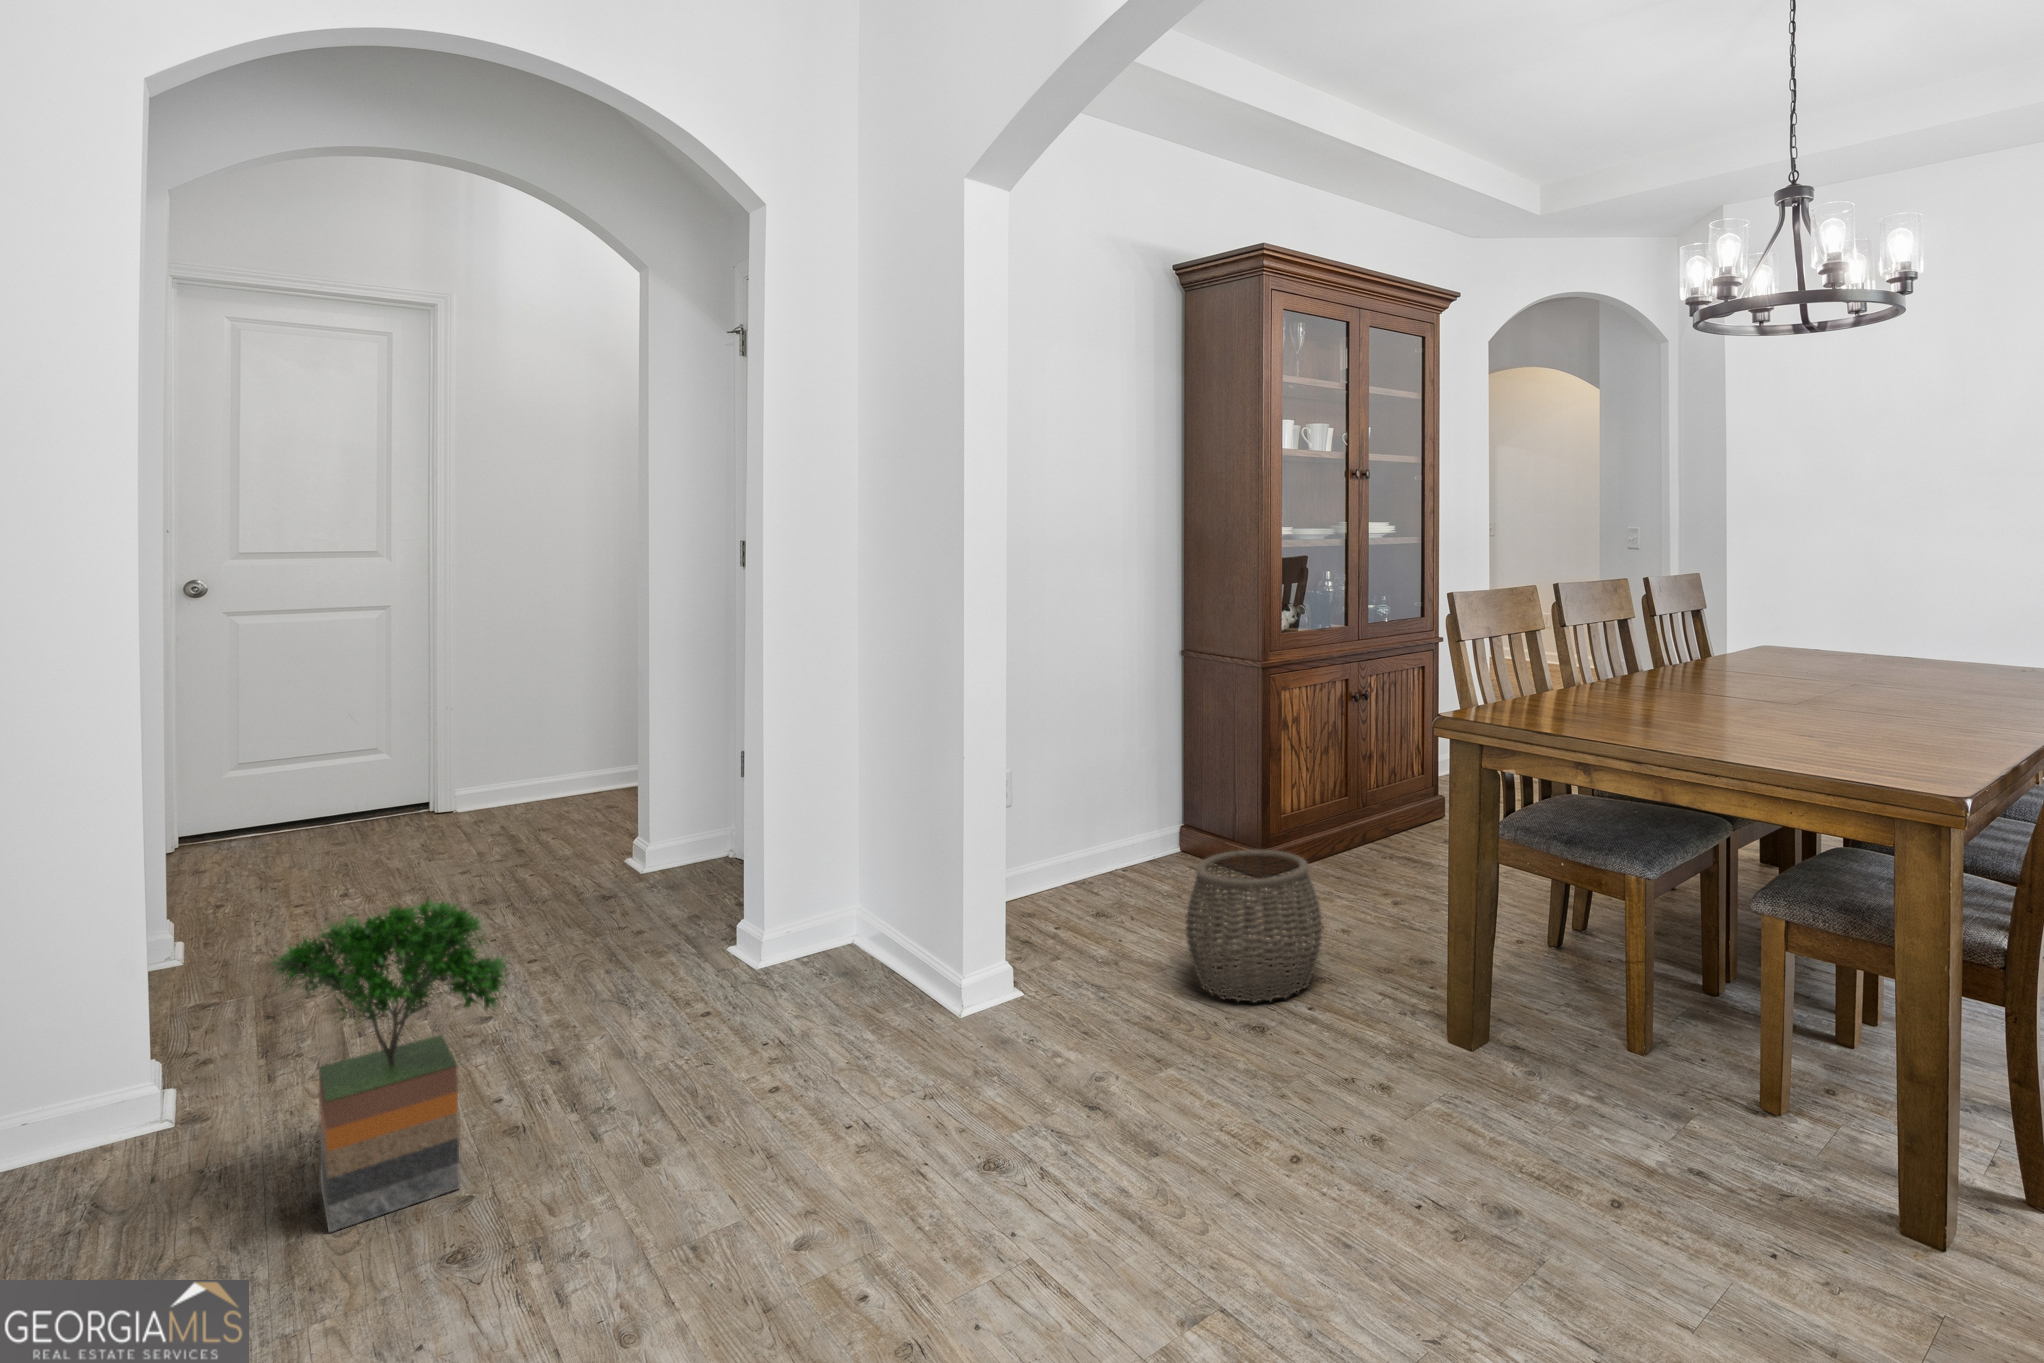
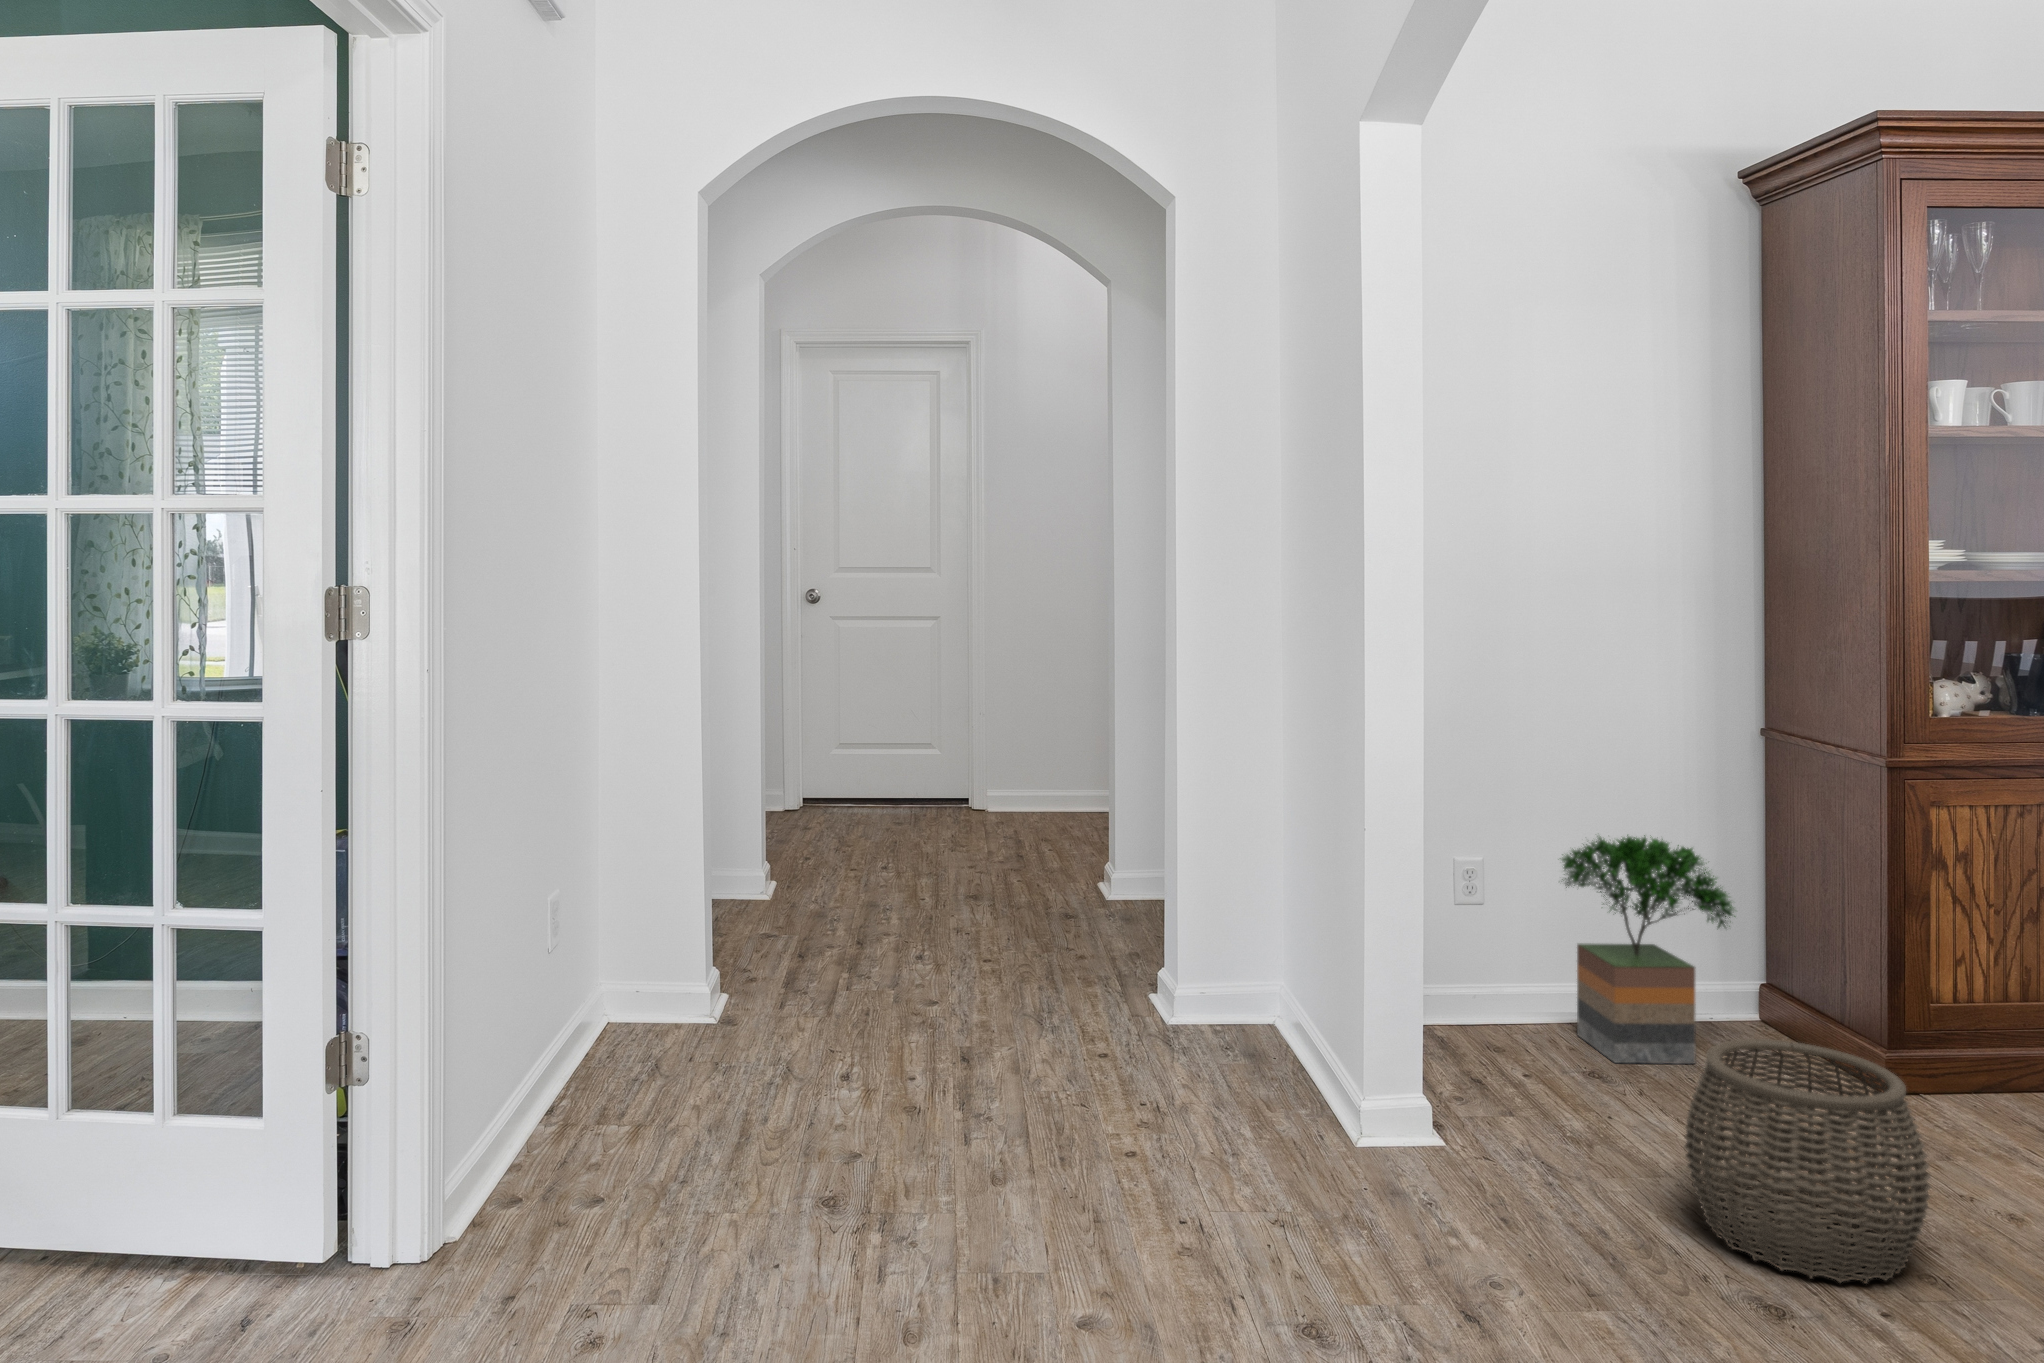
potted tree: present [273,898,506,1233] -> present [1560,835,1735,1064]

